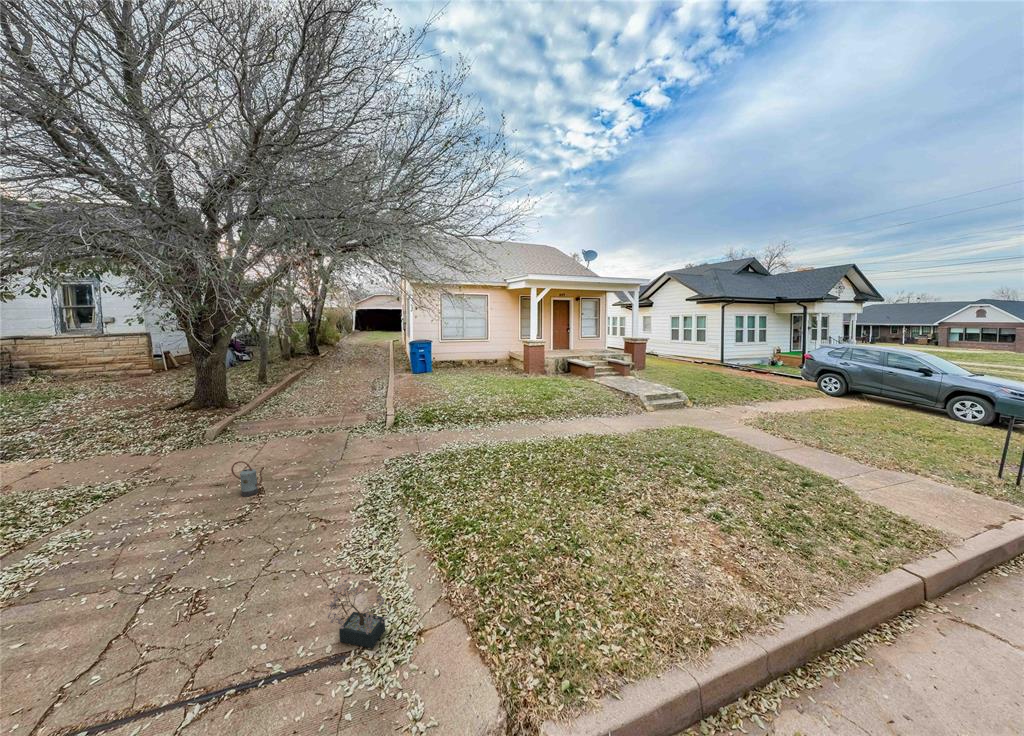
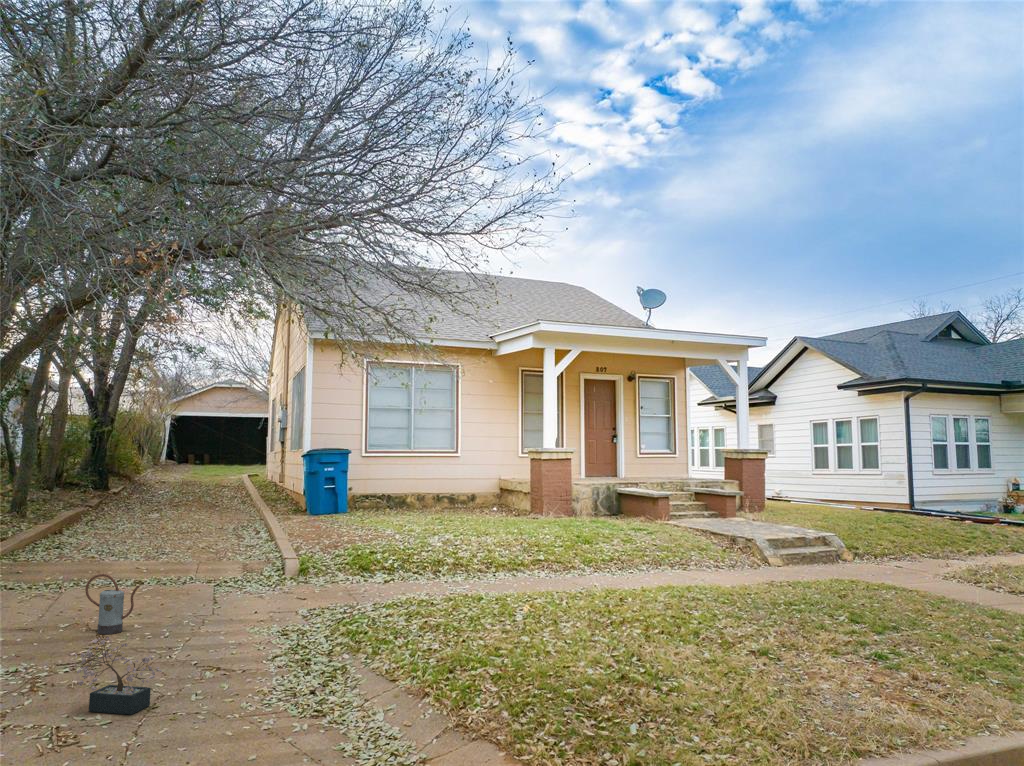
decorative plant: present [324,577,392,648] -> present [75,637,162,715]

